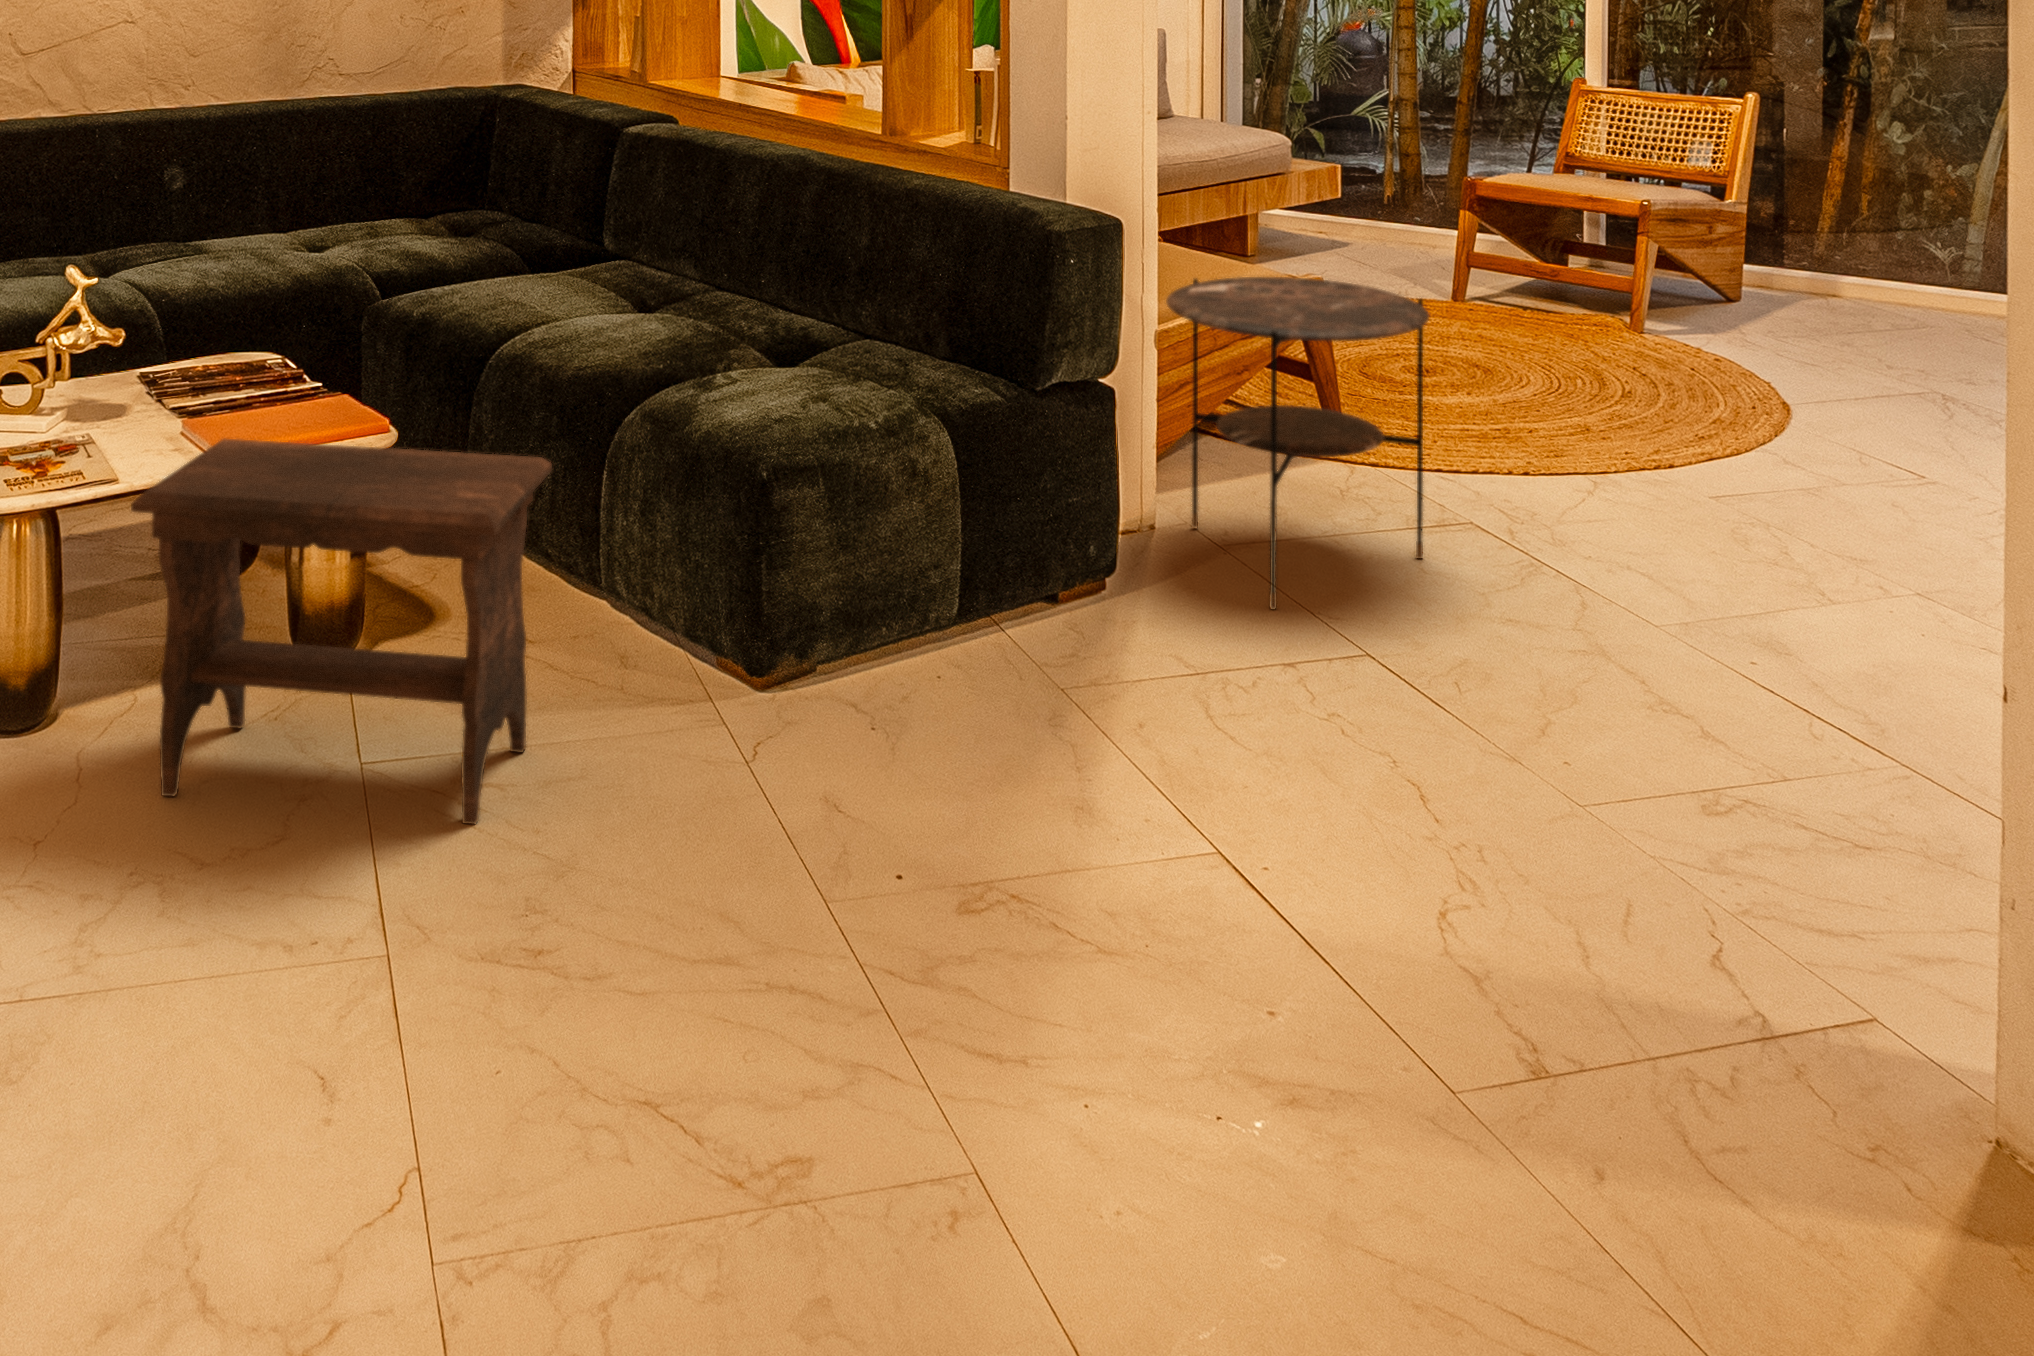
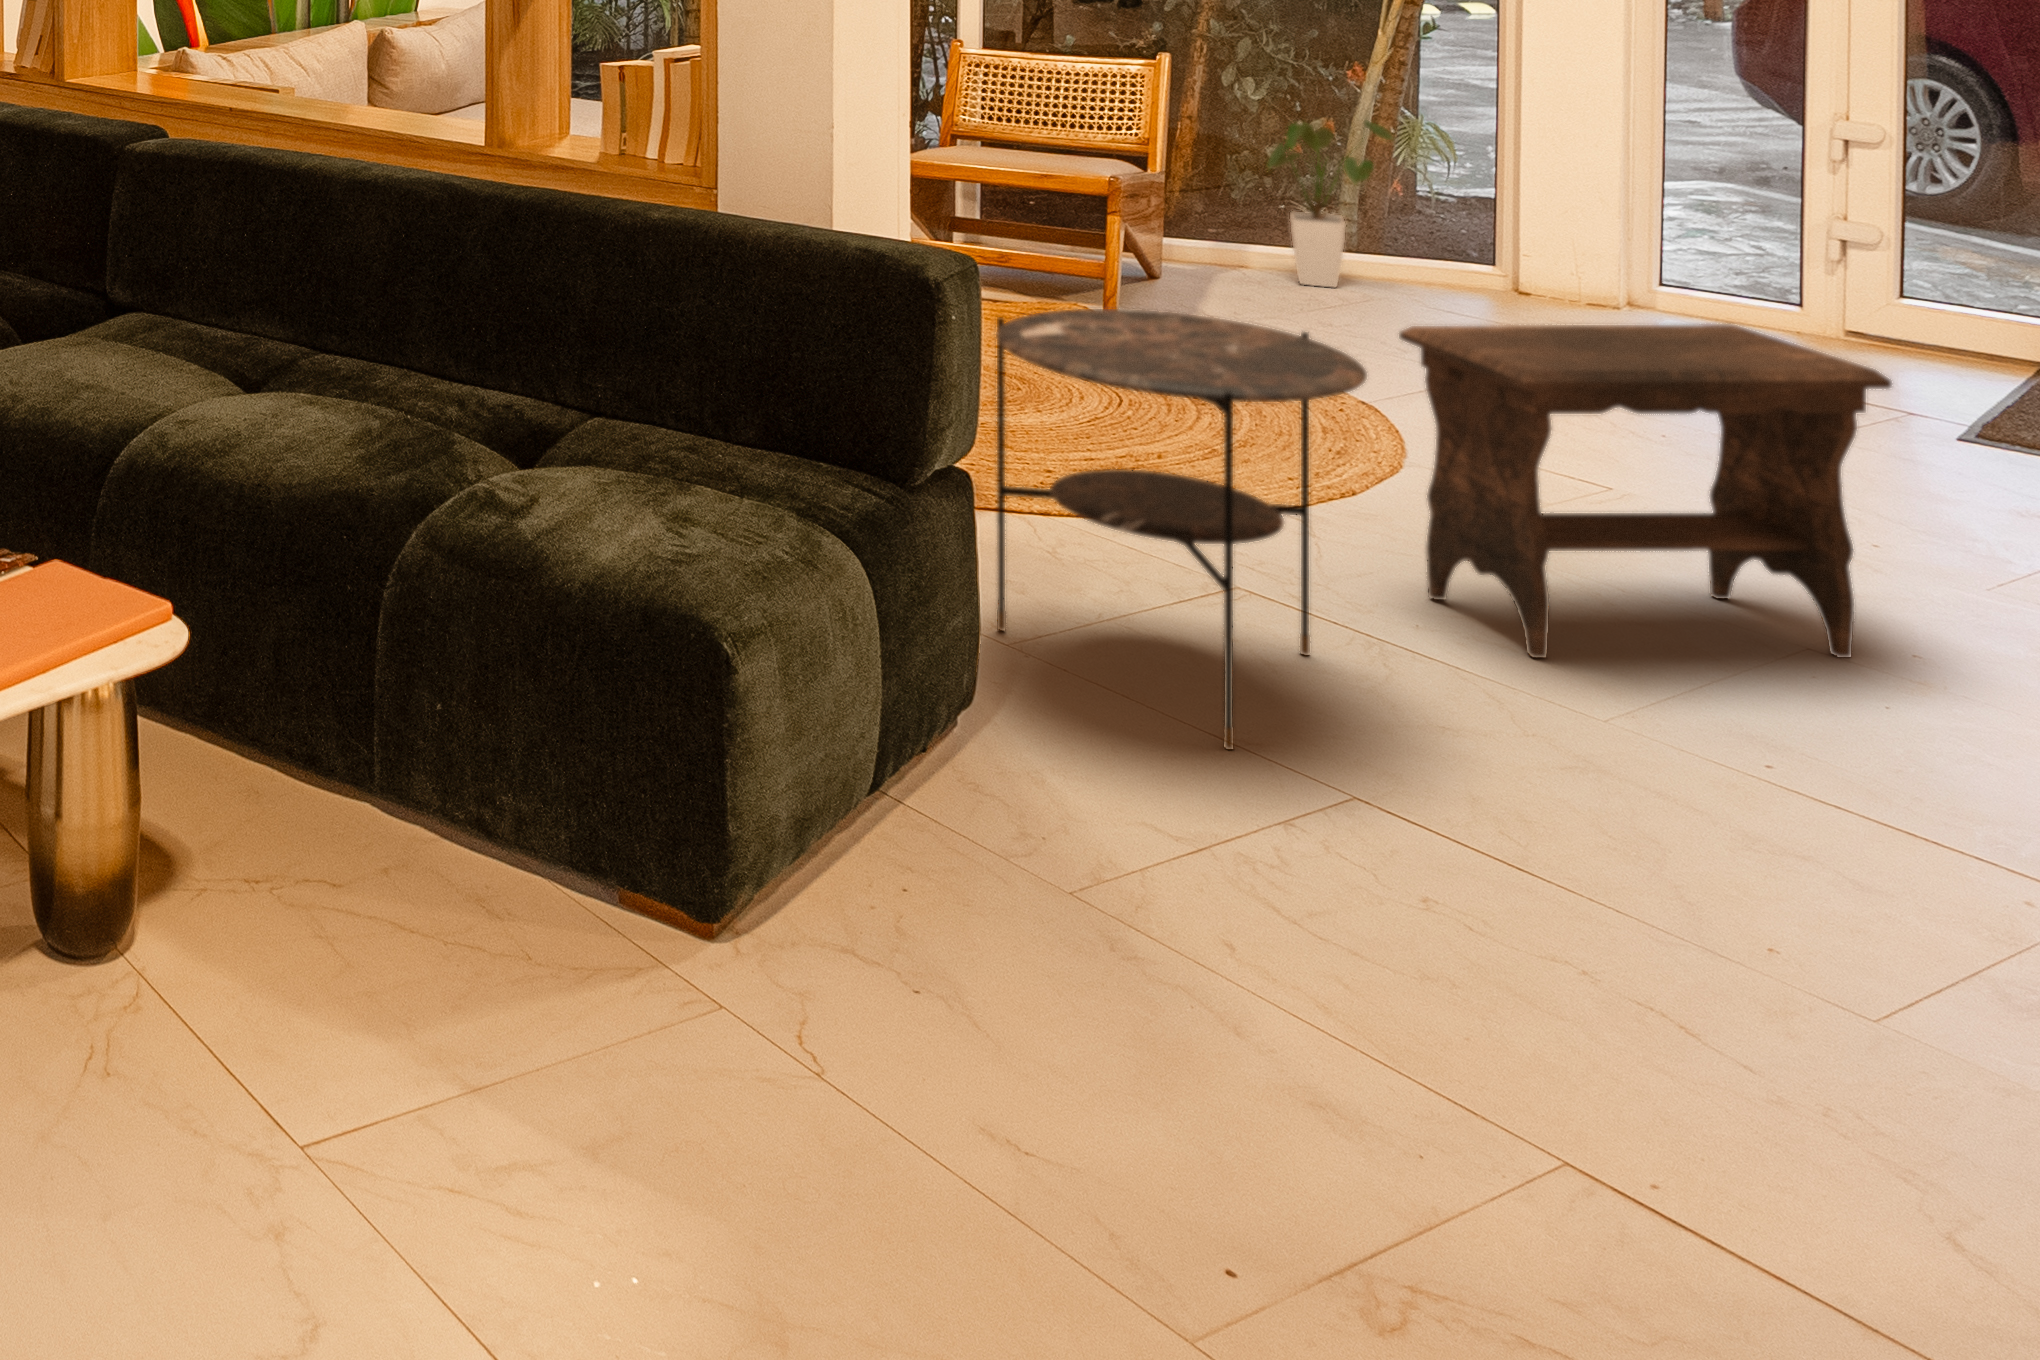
house plant: none [1783,156,1912,311] -> present [1268,120,1393,287]
footstool: present [131,439,552,824] -> present [1399,324,1892,658]

